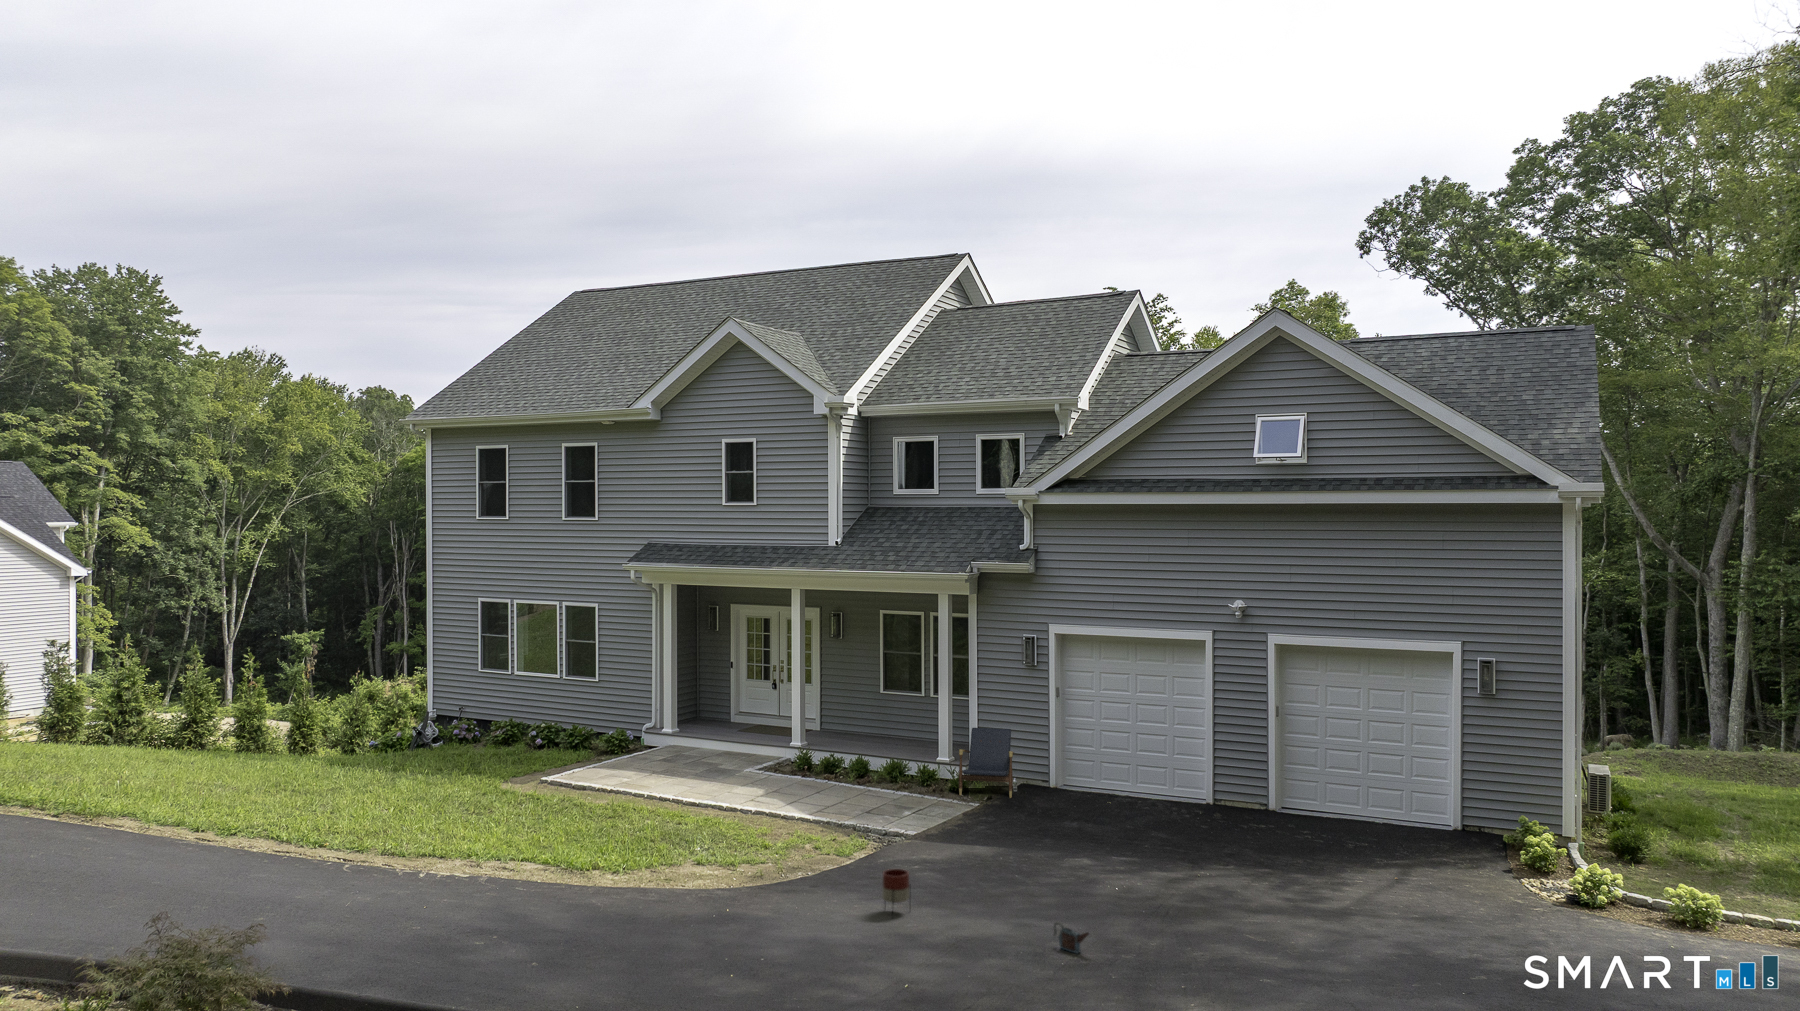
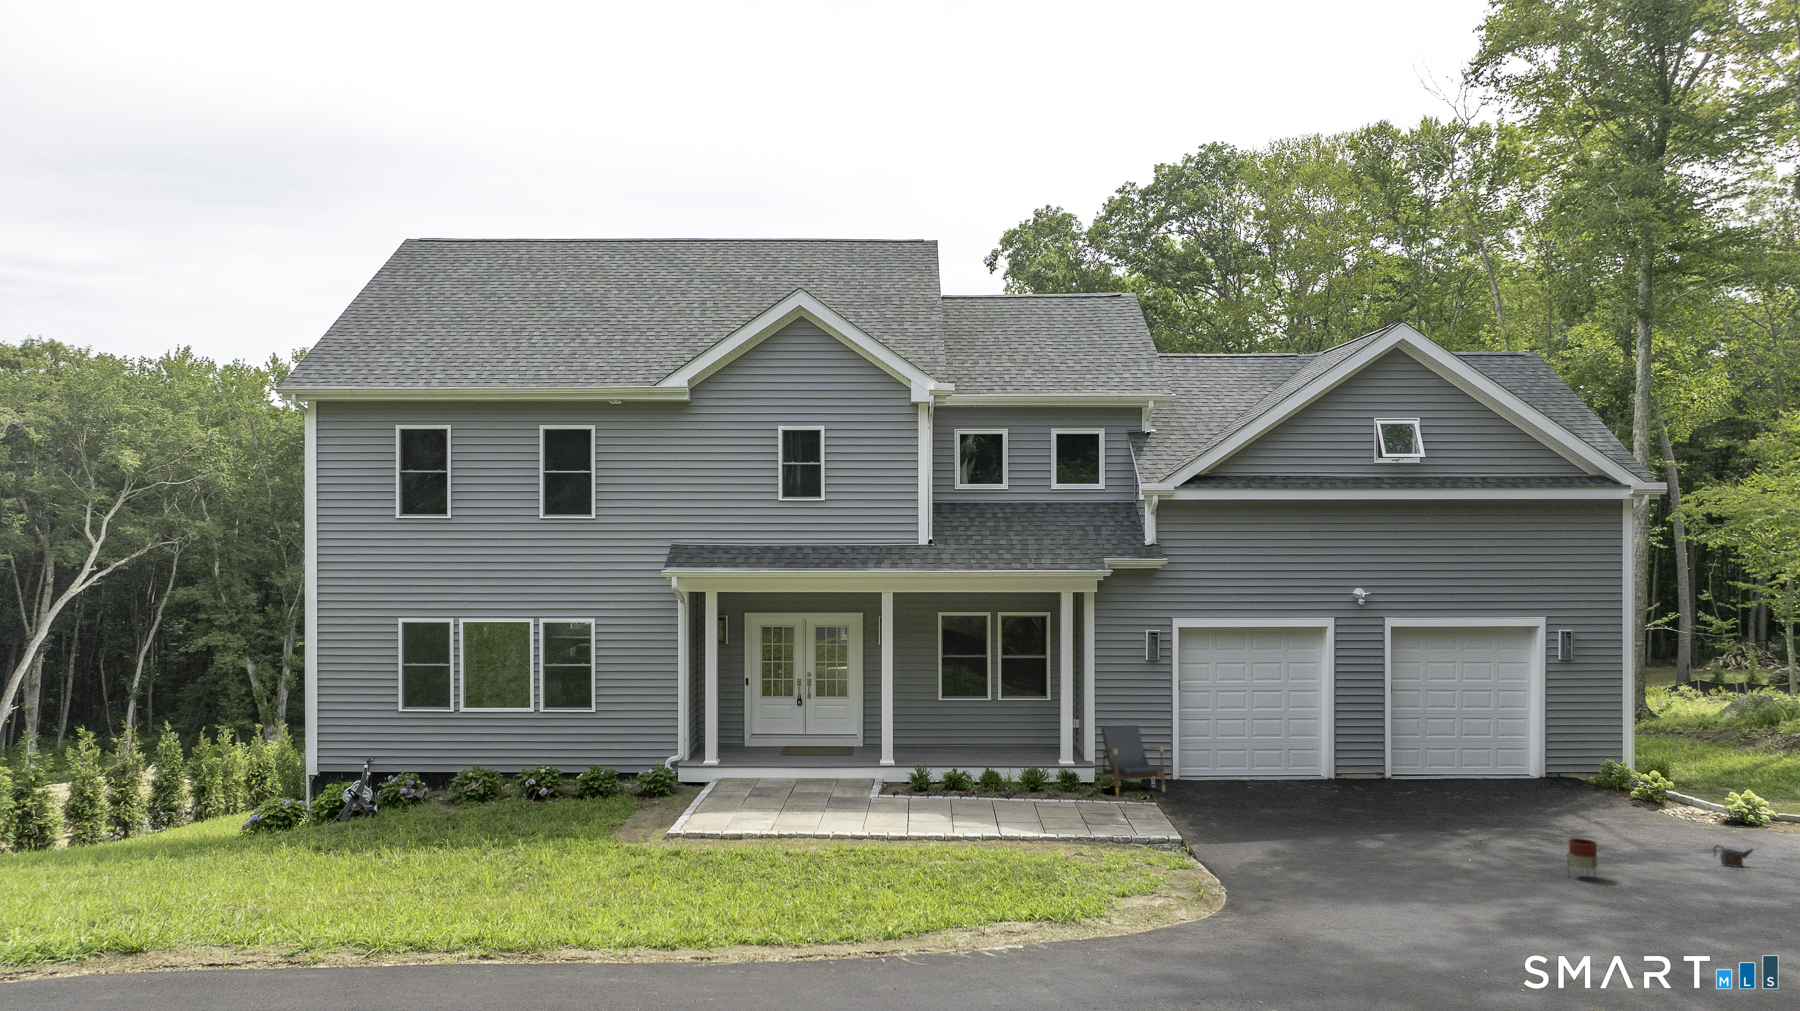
planter: present [882,869,910,903] -> present [1568,838,1598,869]
watering can: present [1054,922,1089,953] -> present [1713,845,1754,867]

